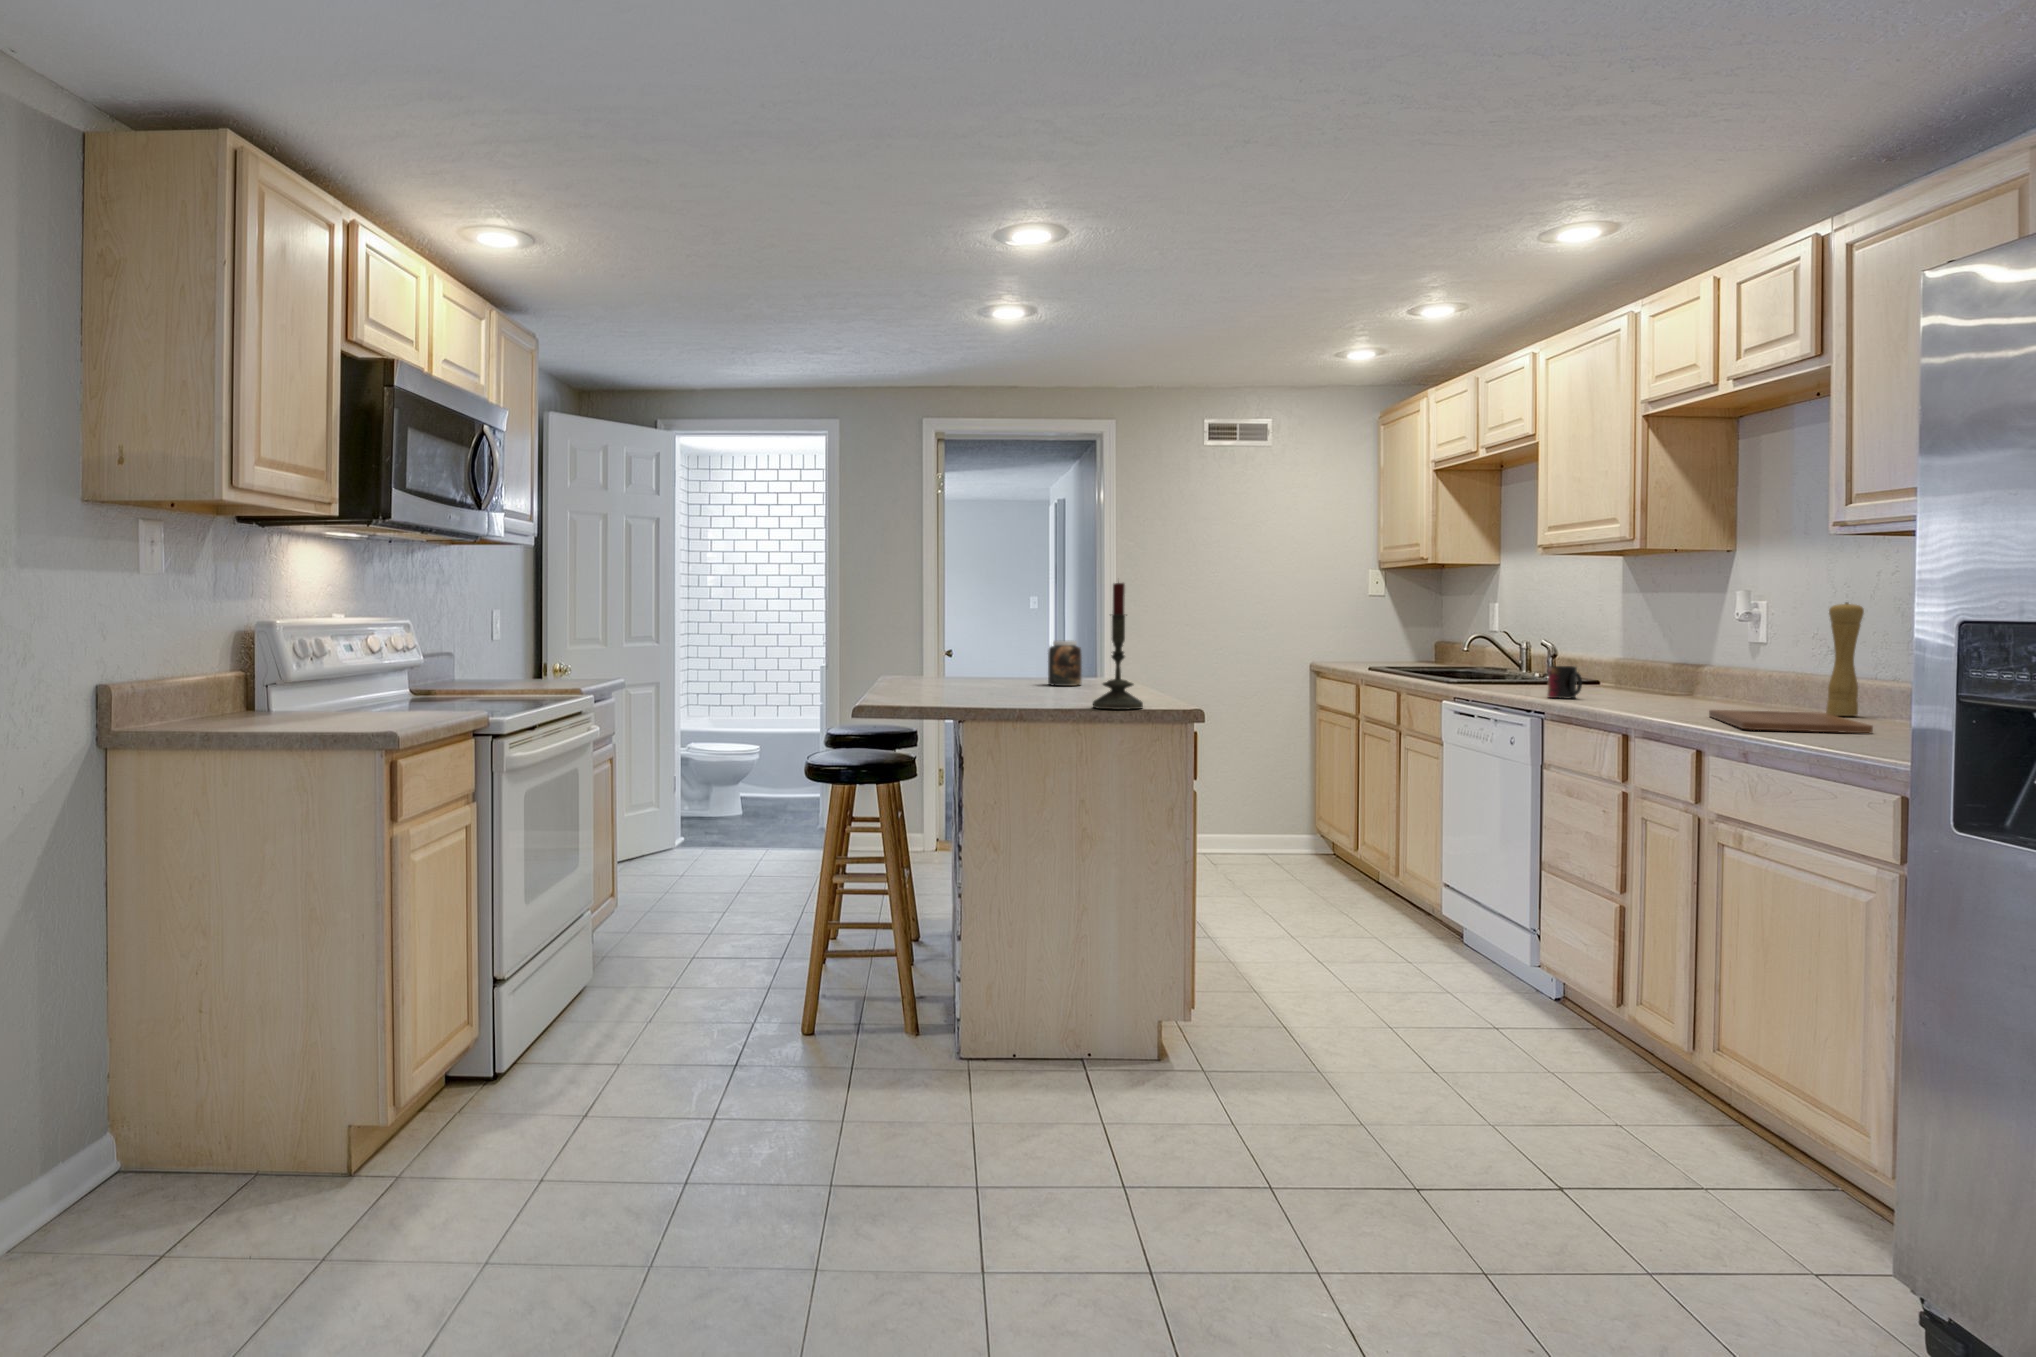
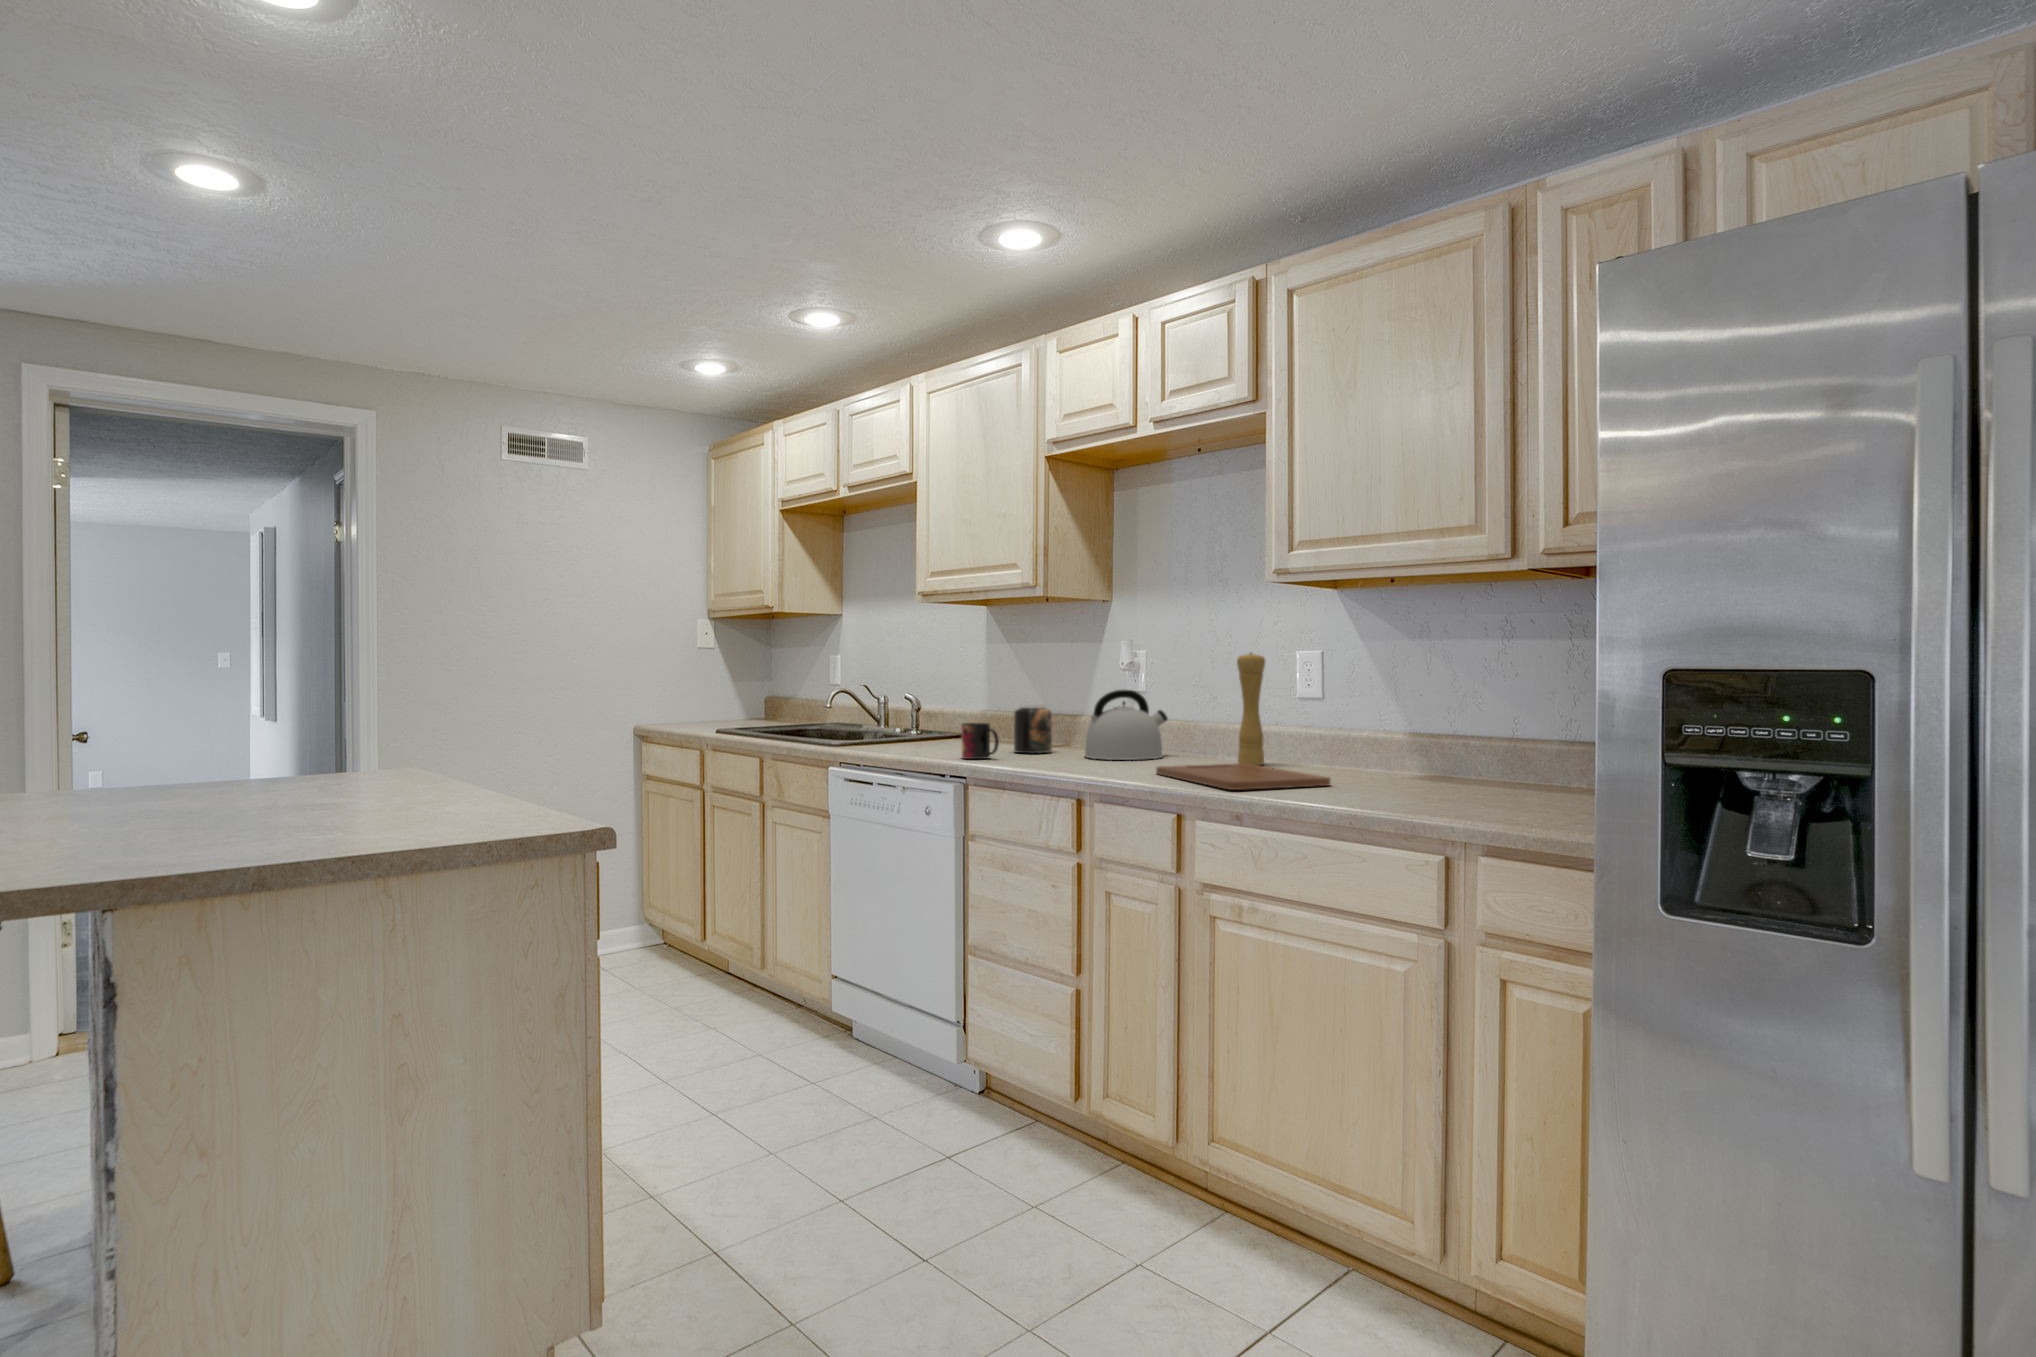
candle: present [1093,583,1143,709] -> none [401,612,495,831]
kettle: none [1673,638,1771,706] -> present [1085,690,1168,760]
jar: present [1048,641,1082,686] -> present [1014,702,1052,753]

